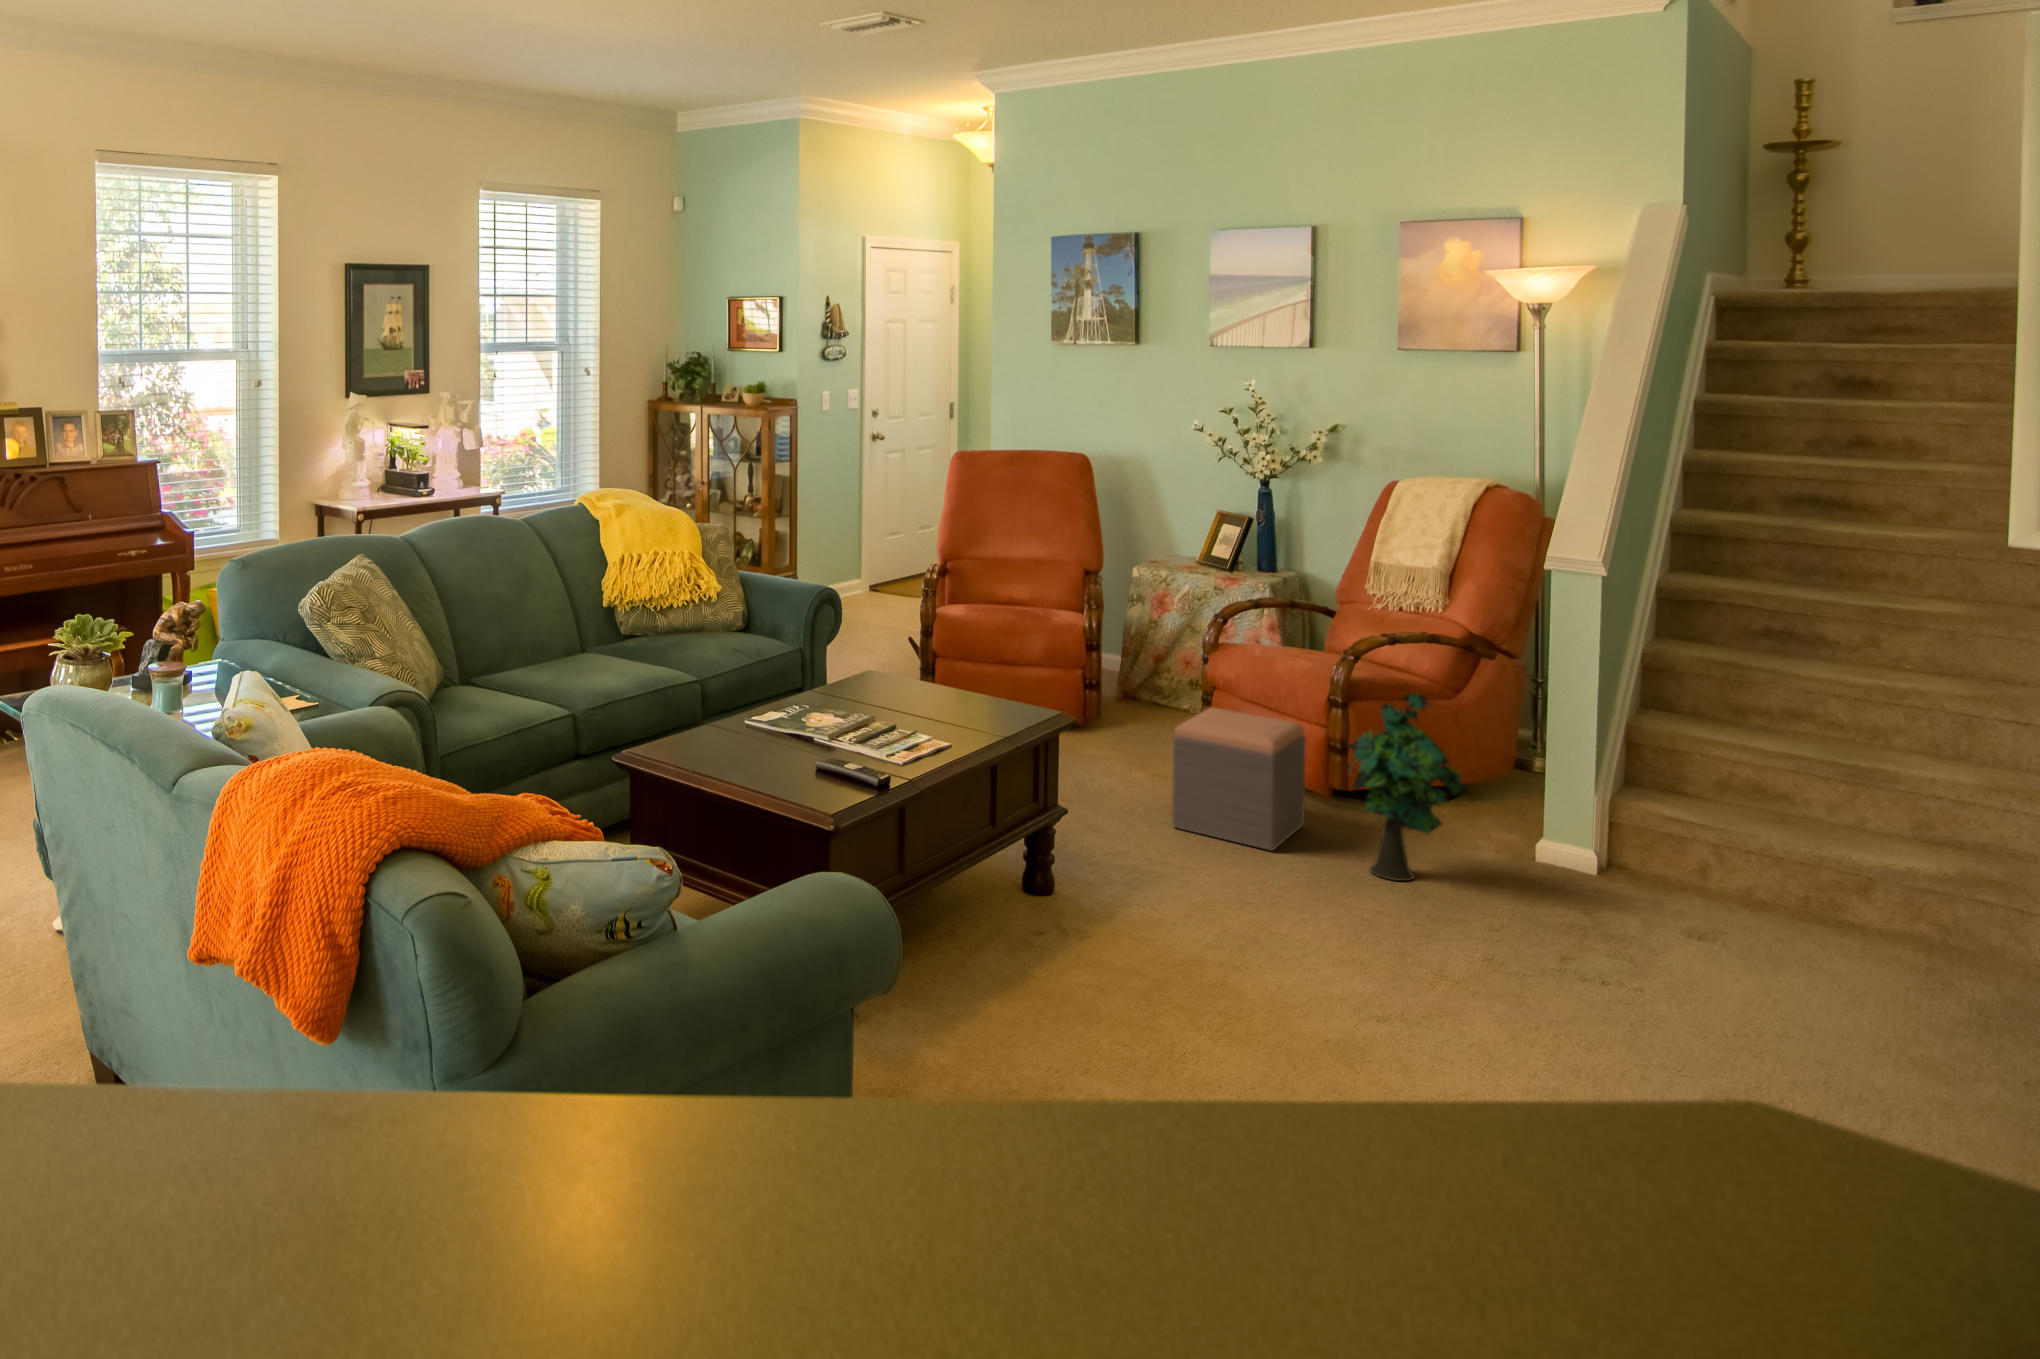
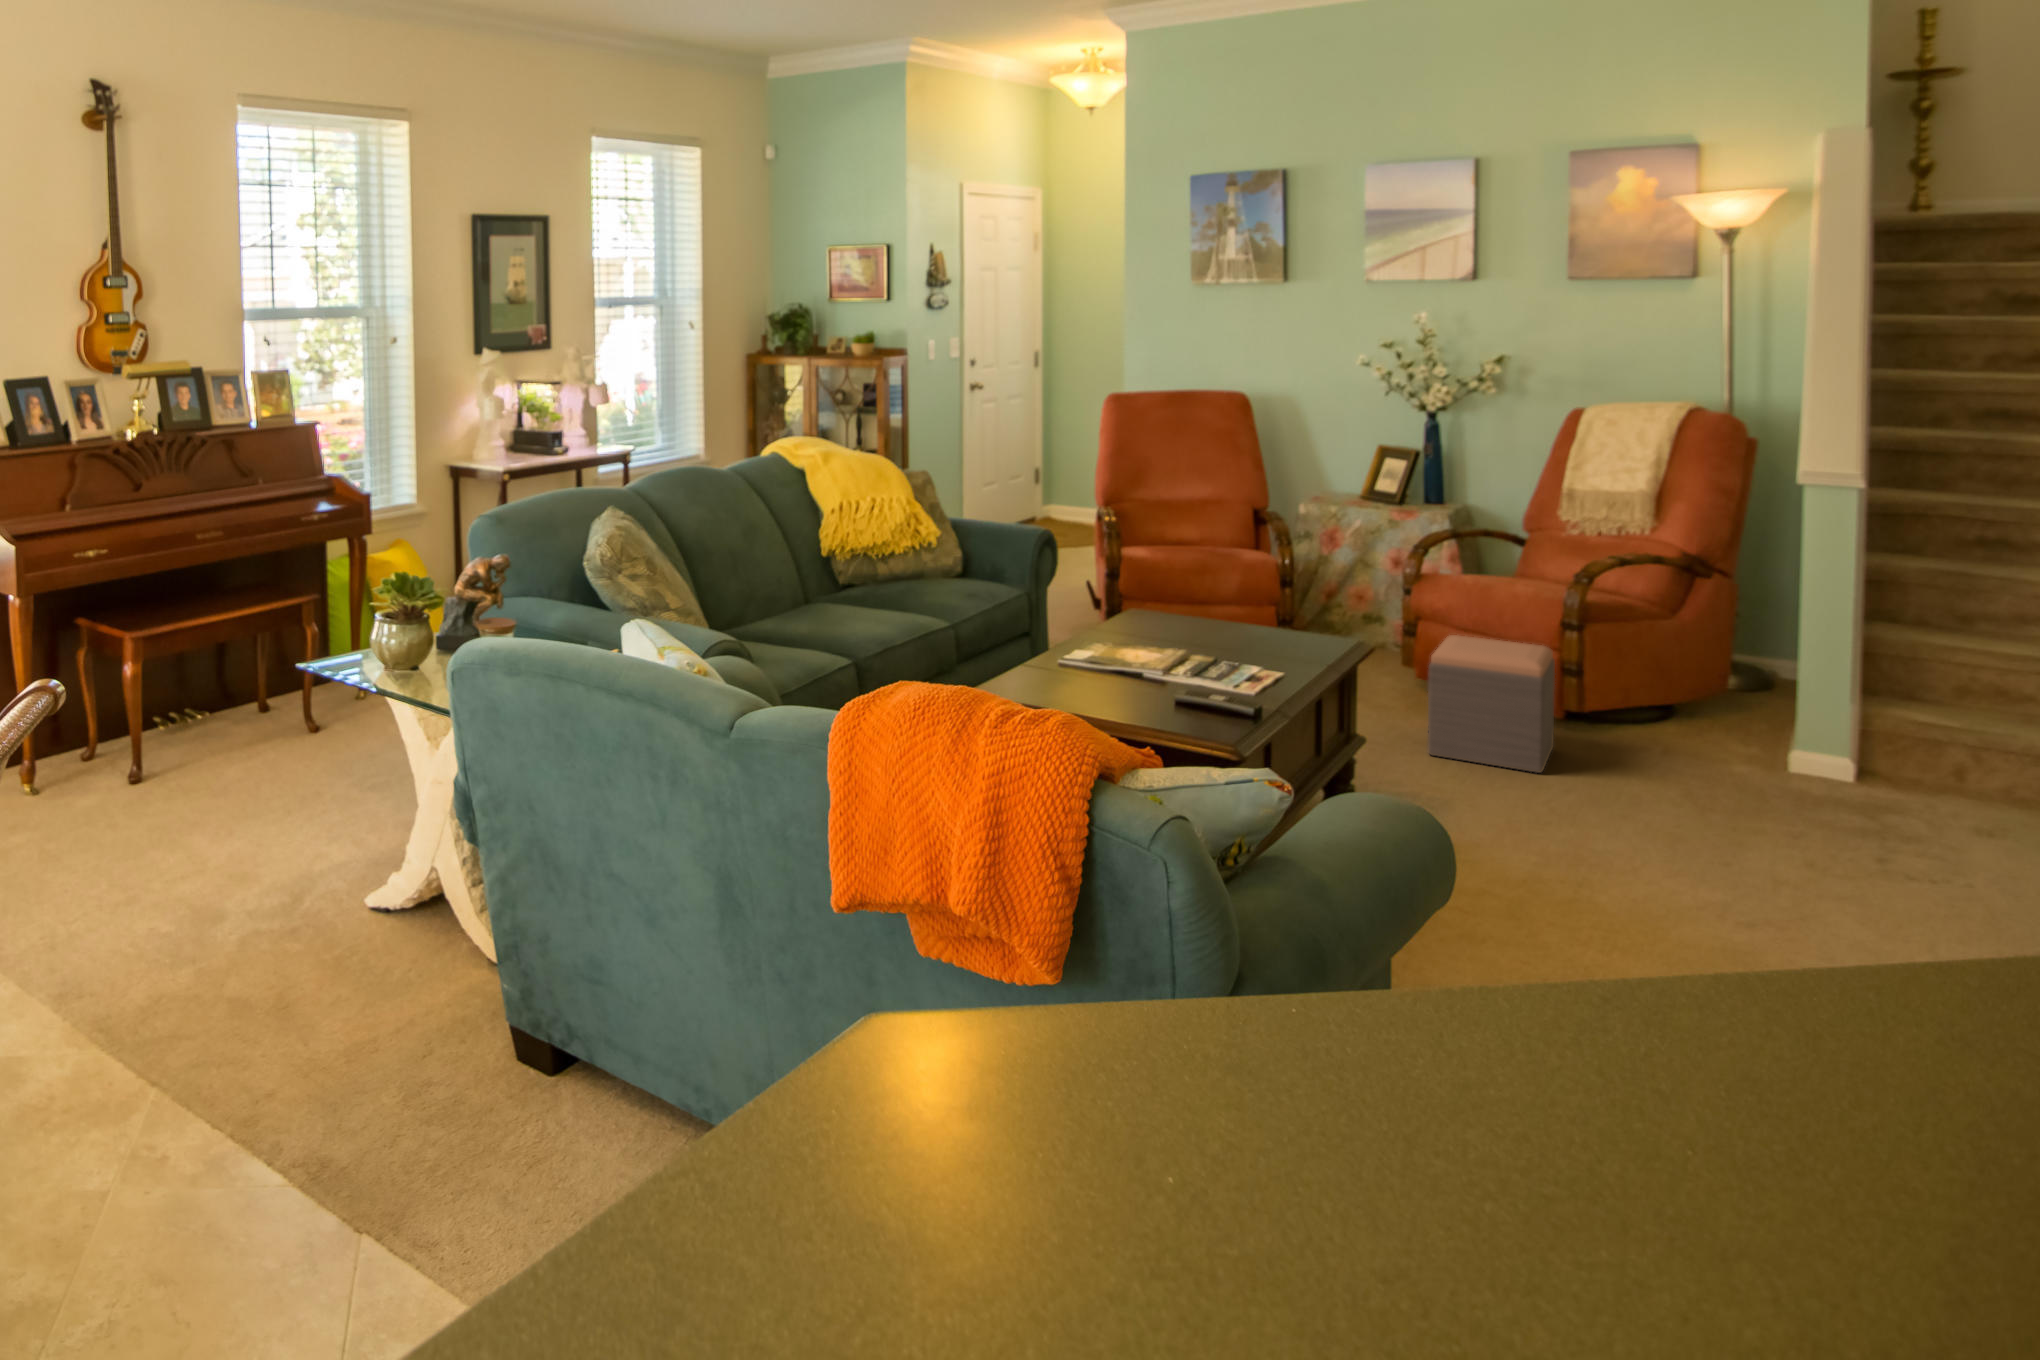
decorative plant: present [1344,693,1465,881] -> none [1606,609,1748,796]

